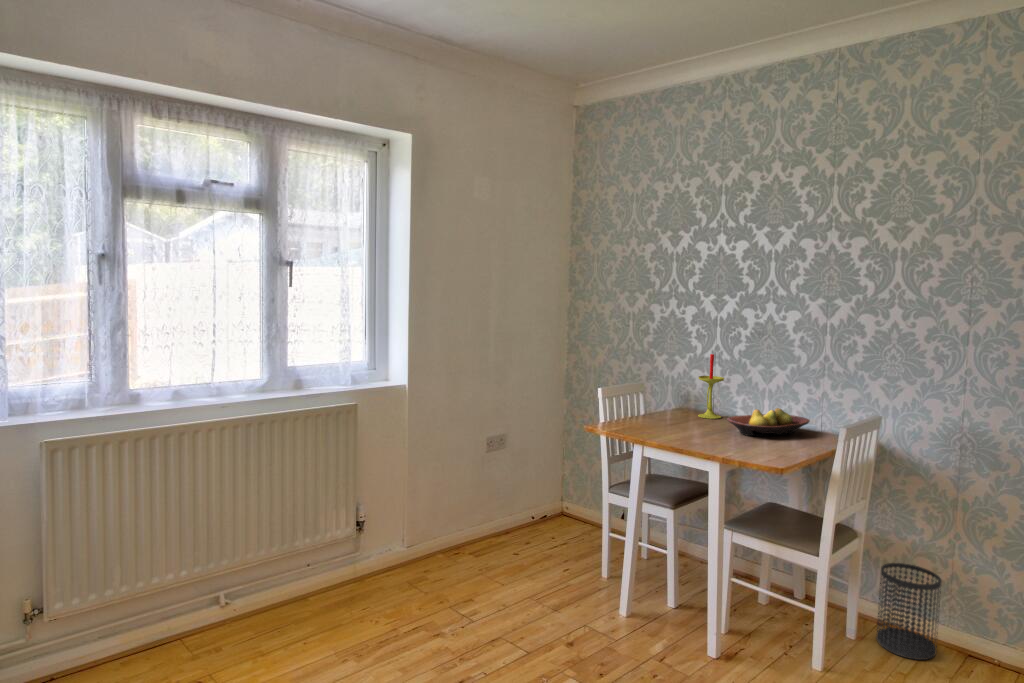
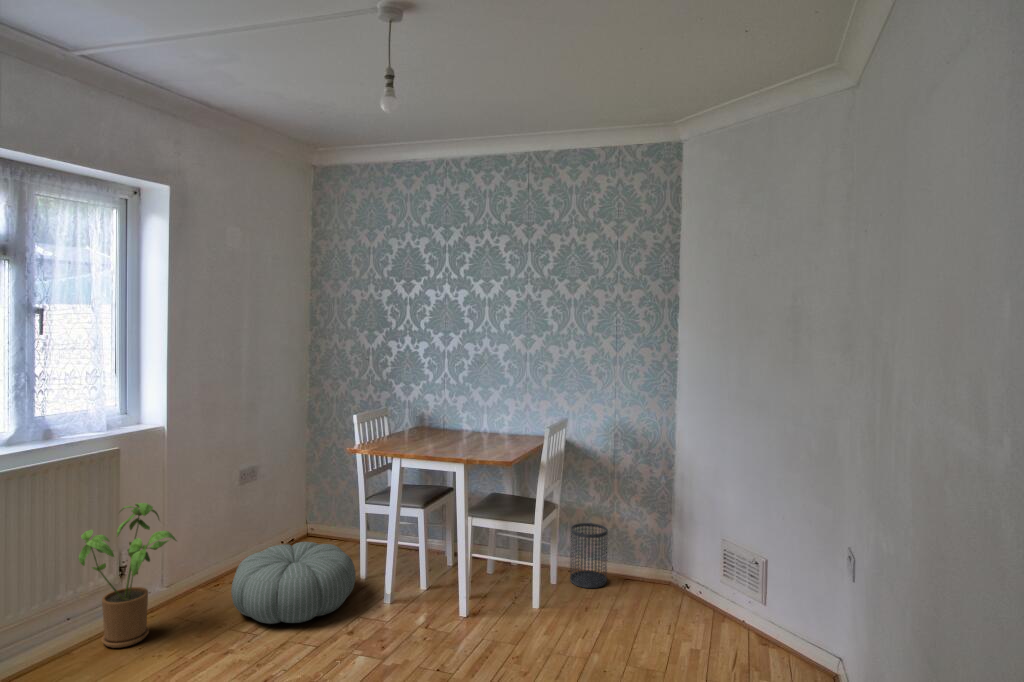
candle: present [698,354,724,419] -> none [433,379,454,433]
fruit bowl: present [727,408,810,436] -> none [461,420,519,443]
house plant: none [316,461,402,604] -> present [78,503,177,648]
pouf: none [456,524,588,617] -> present [231,542,356,624]

